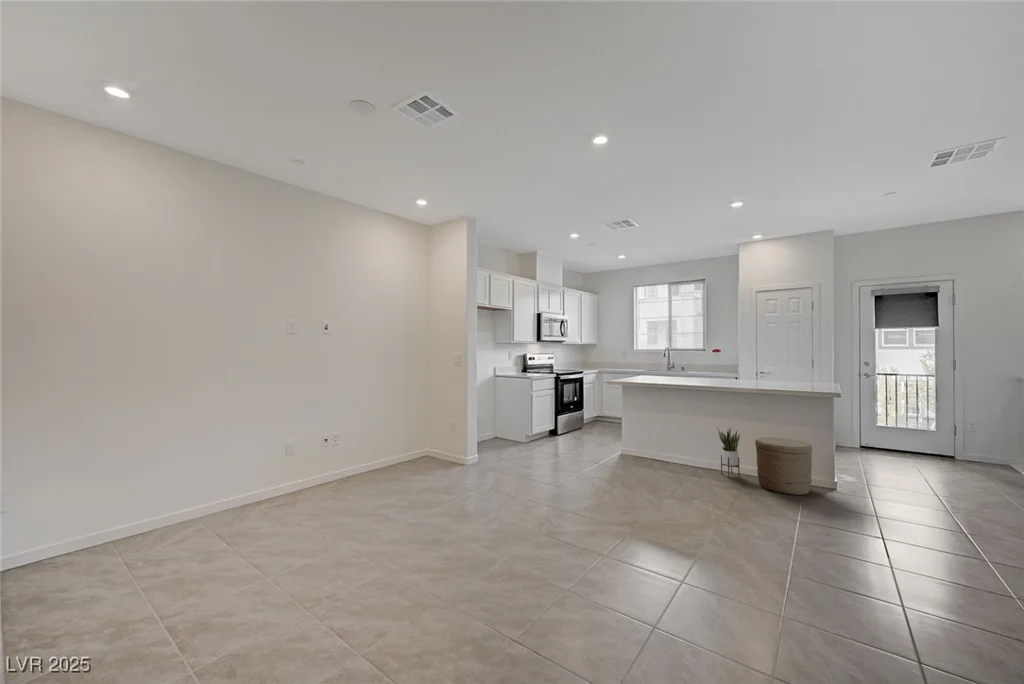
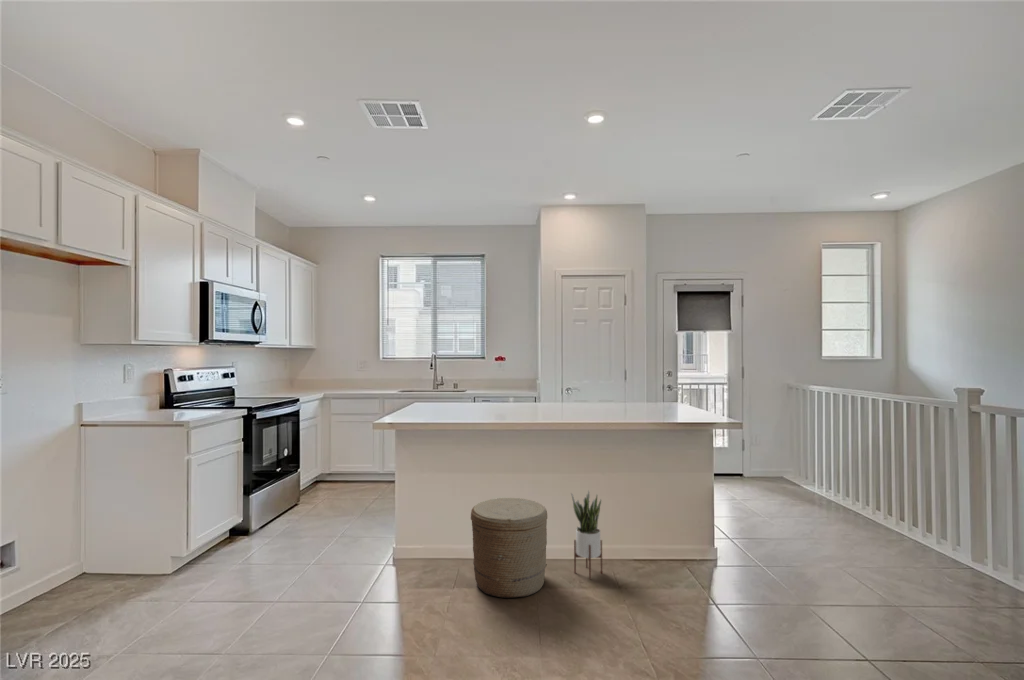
woven basket: present [755,437,812,495] -> present [471,498,547,598]

